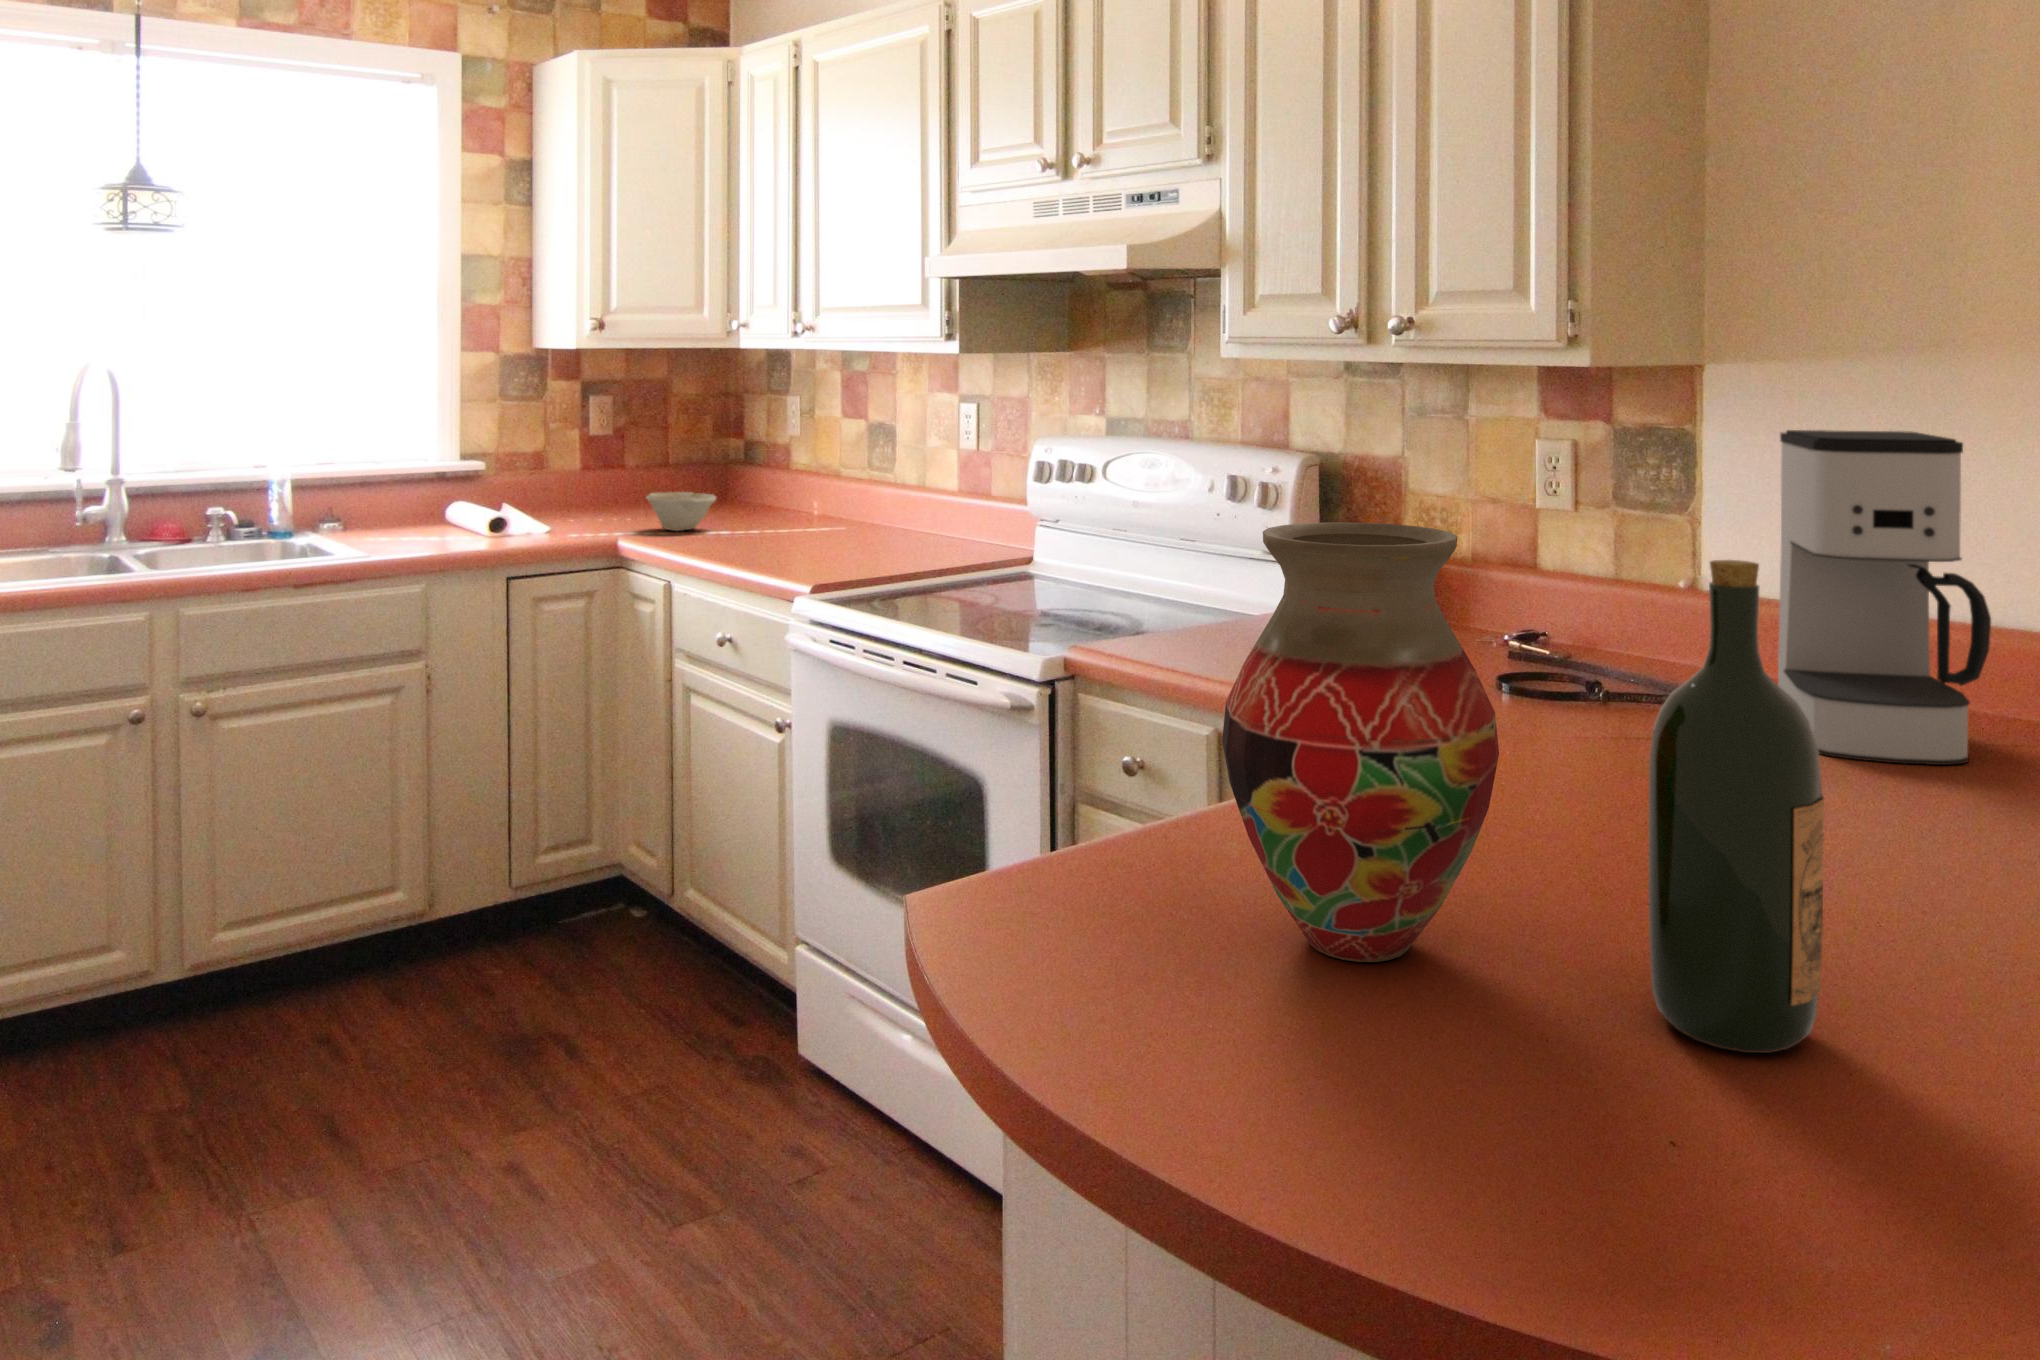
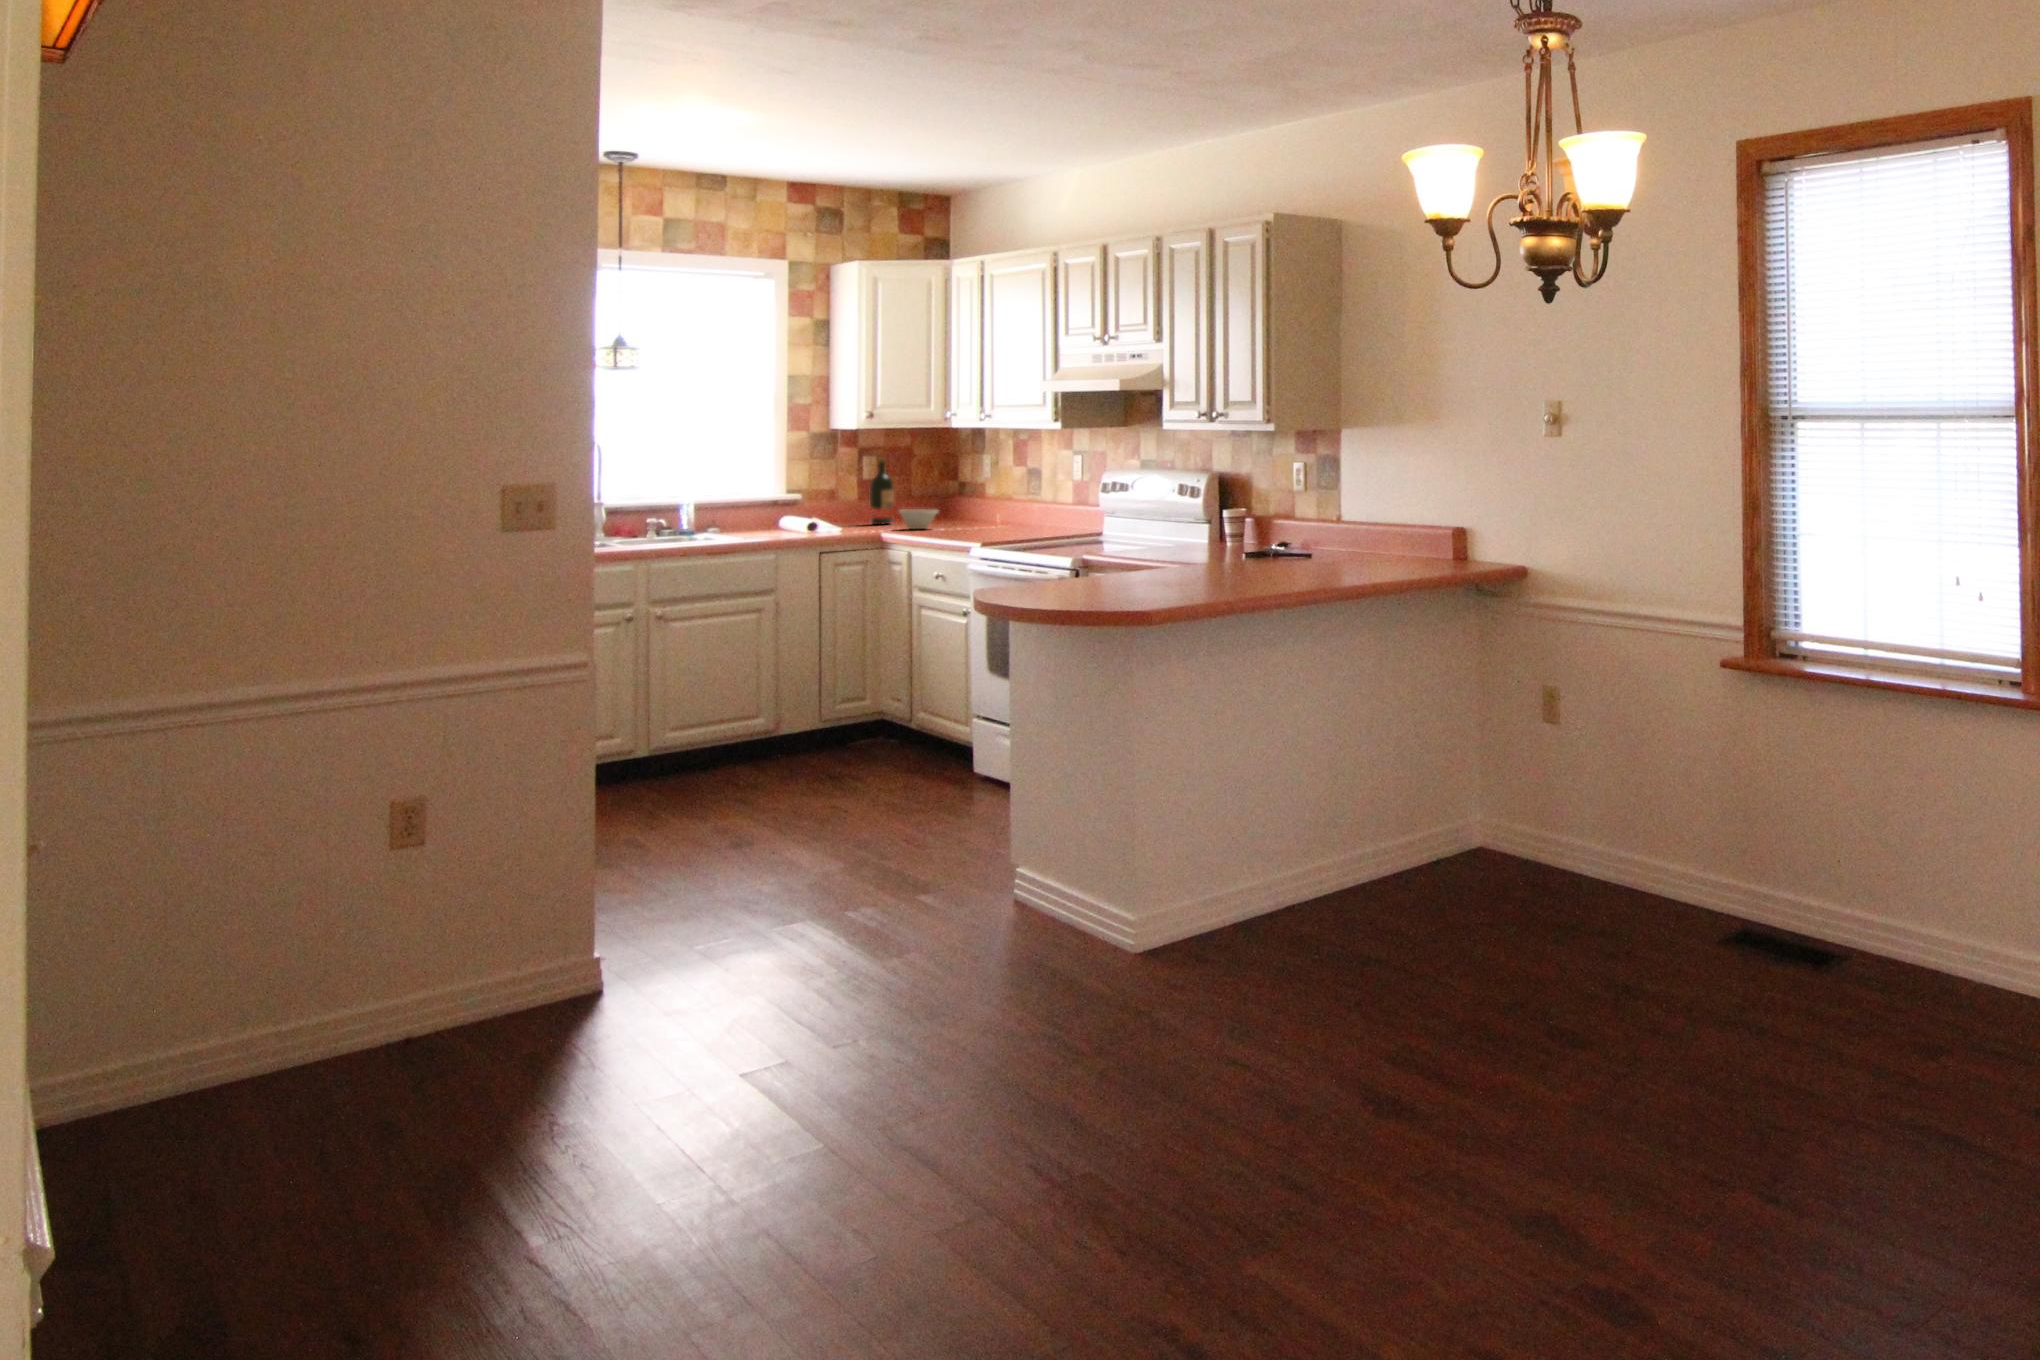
coffee maker: present [1778,430,1991,765] -> none [1323,454,1388,566]
vase: present [1222,522,1499,962] -> none [1059,475,1133,586]
wine bottle: present [1649,560,1824,1053] -> present [870,459,894,525]

